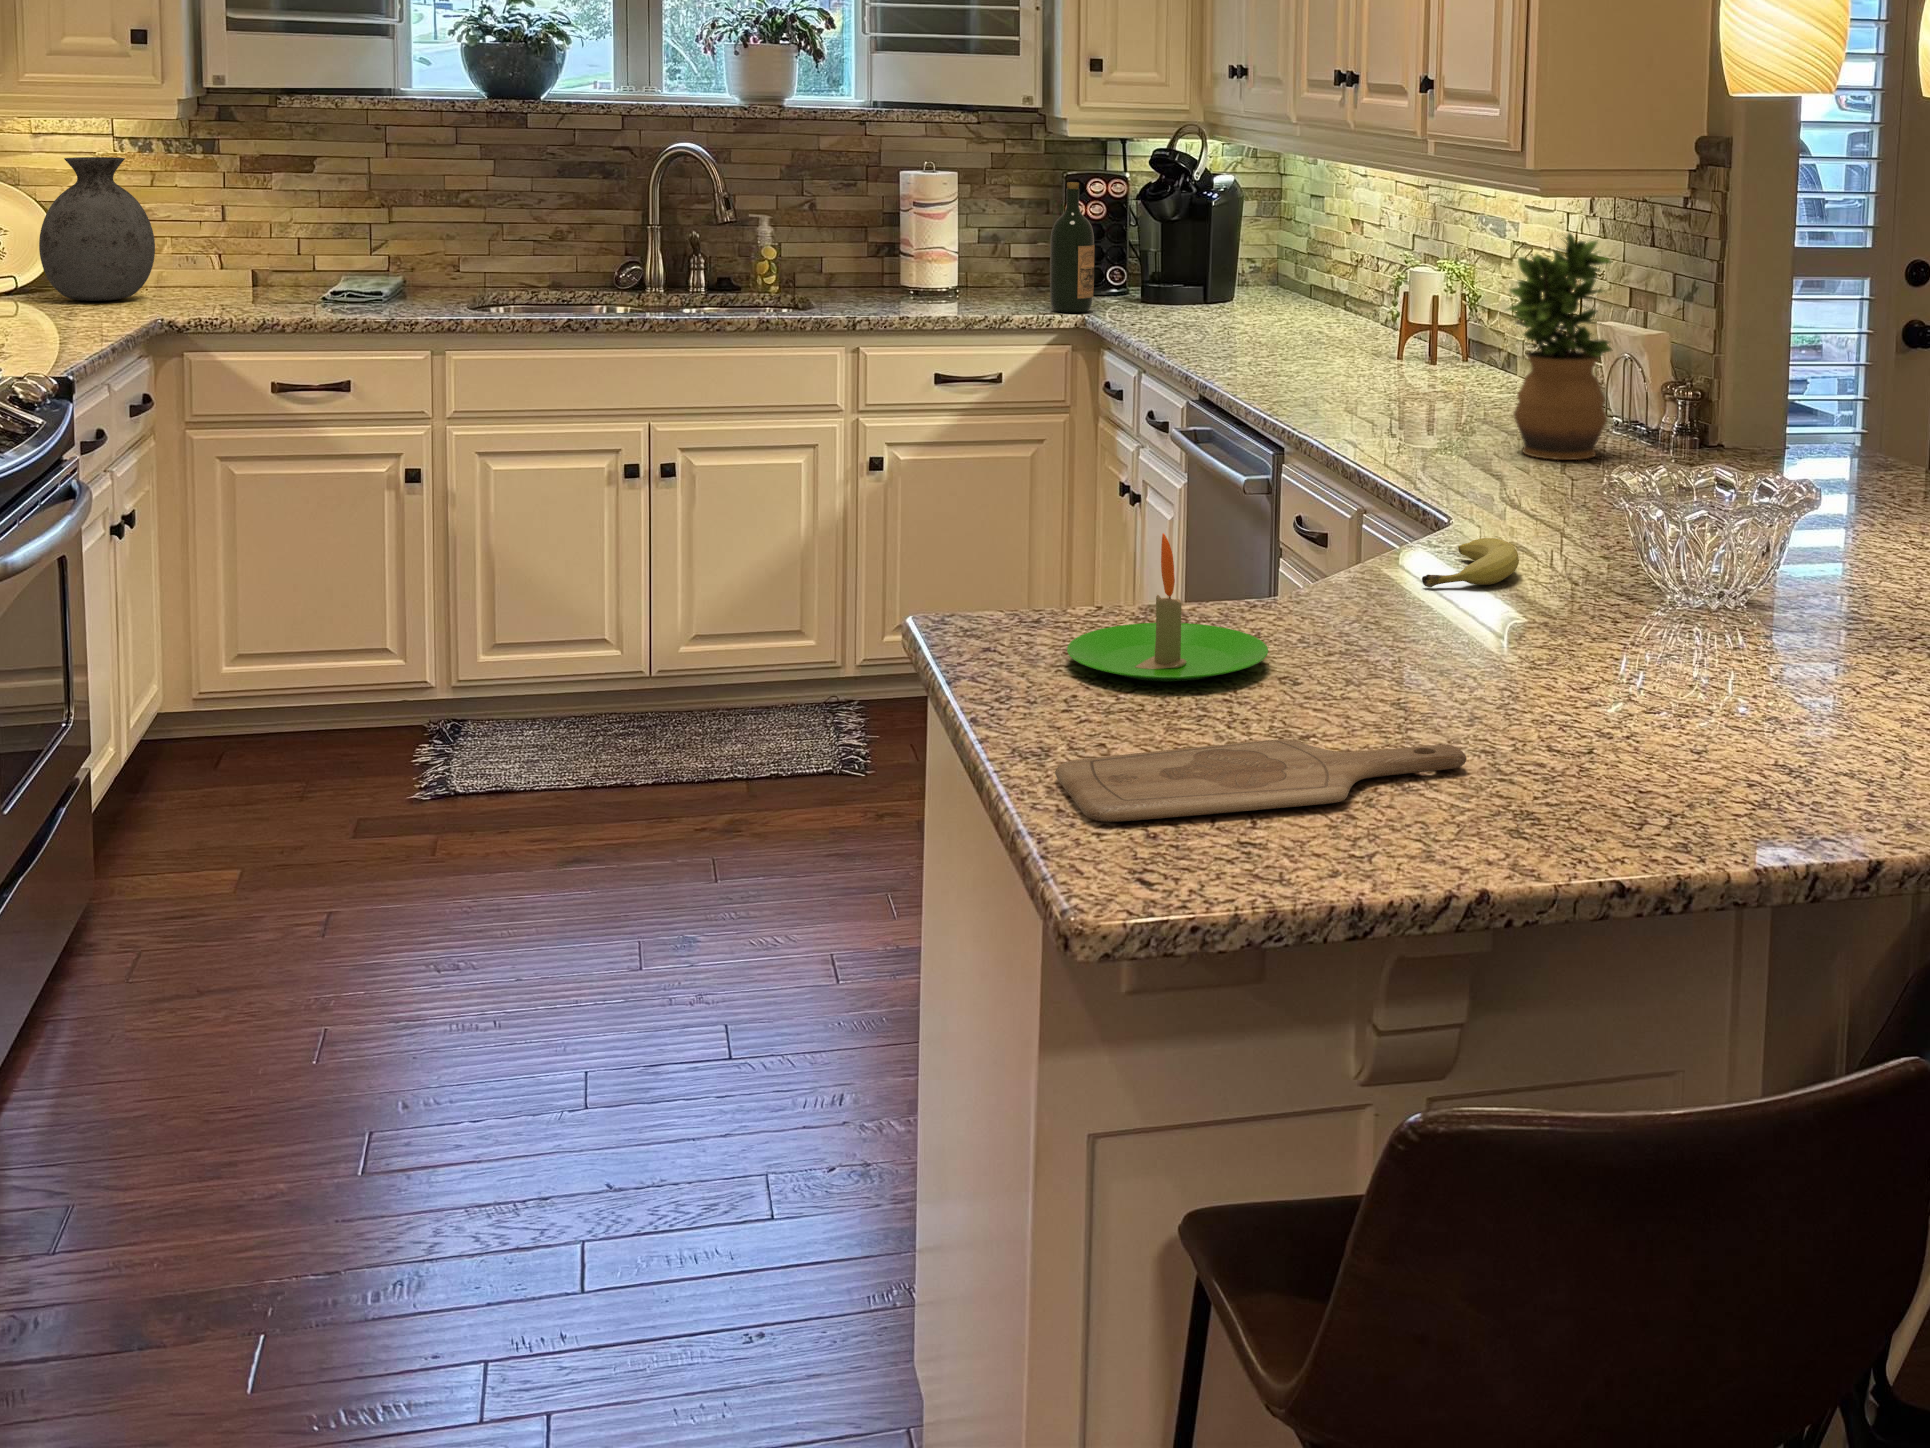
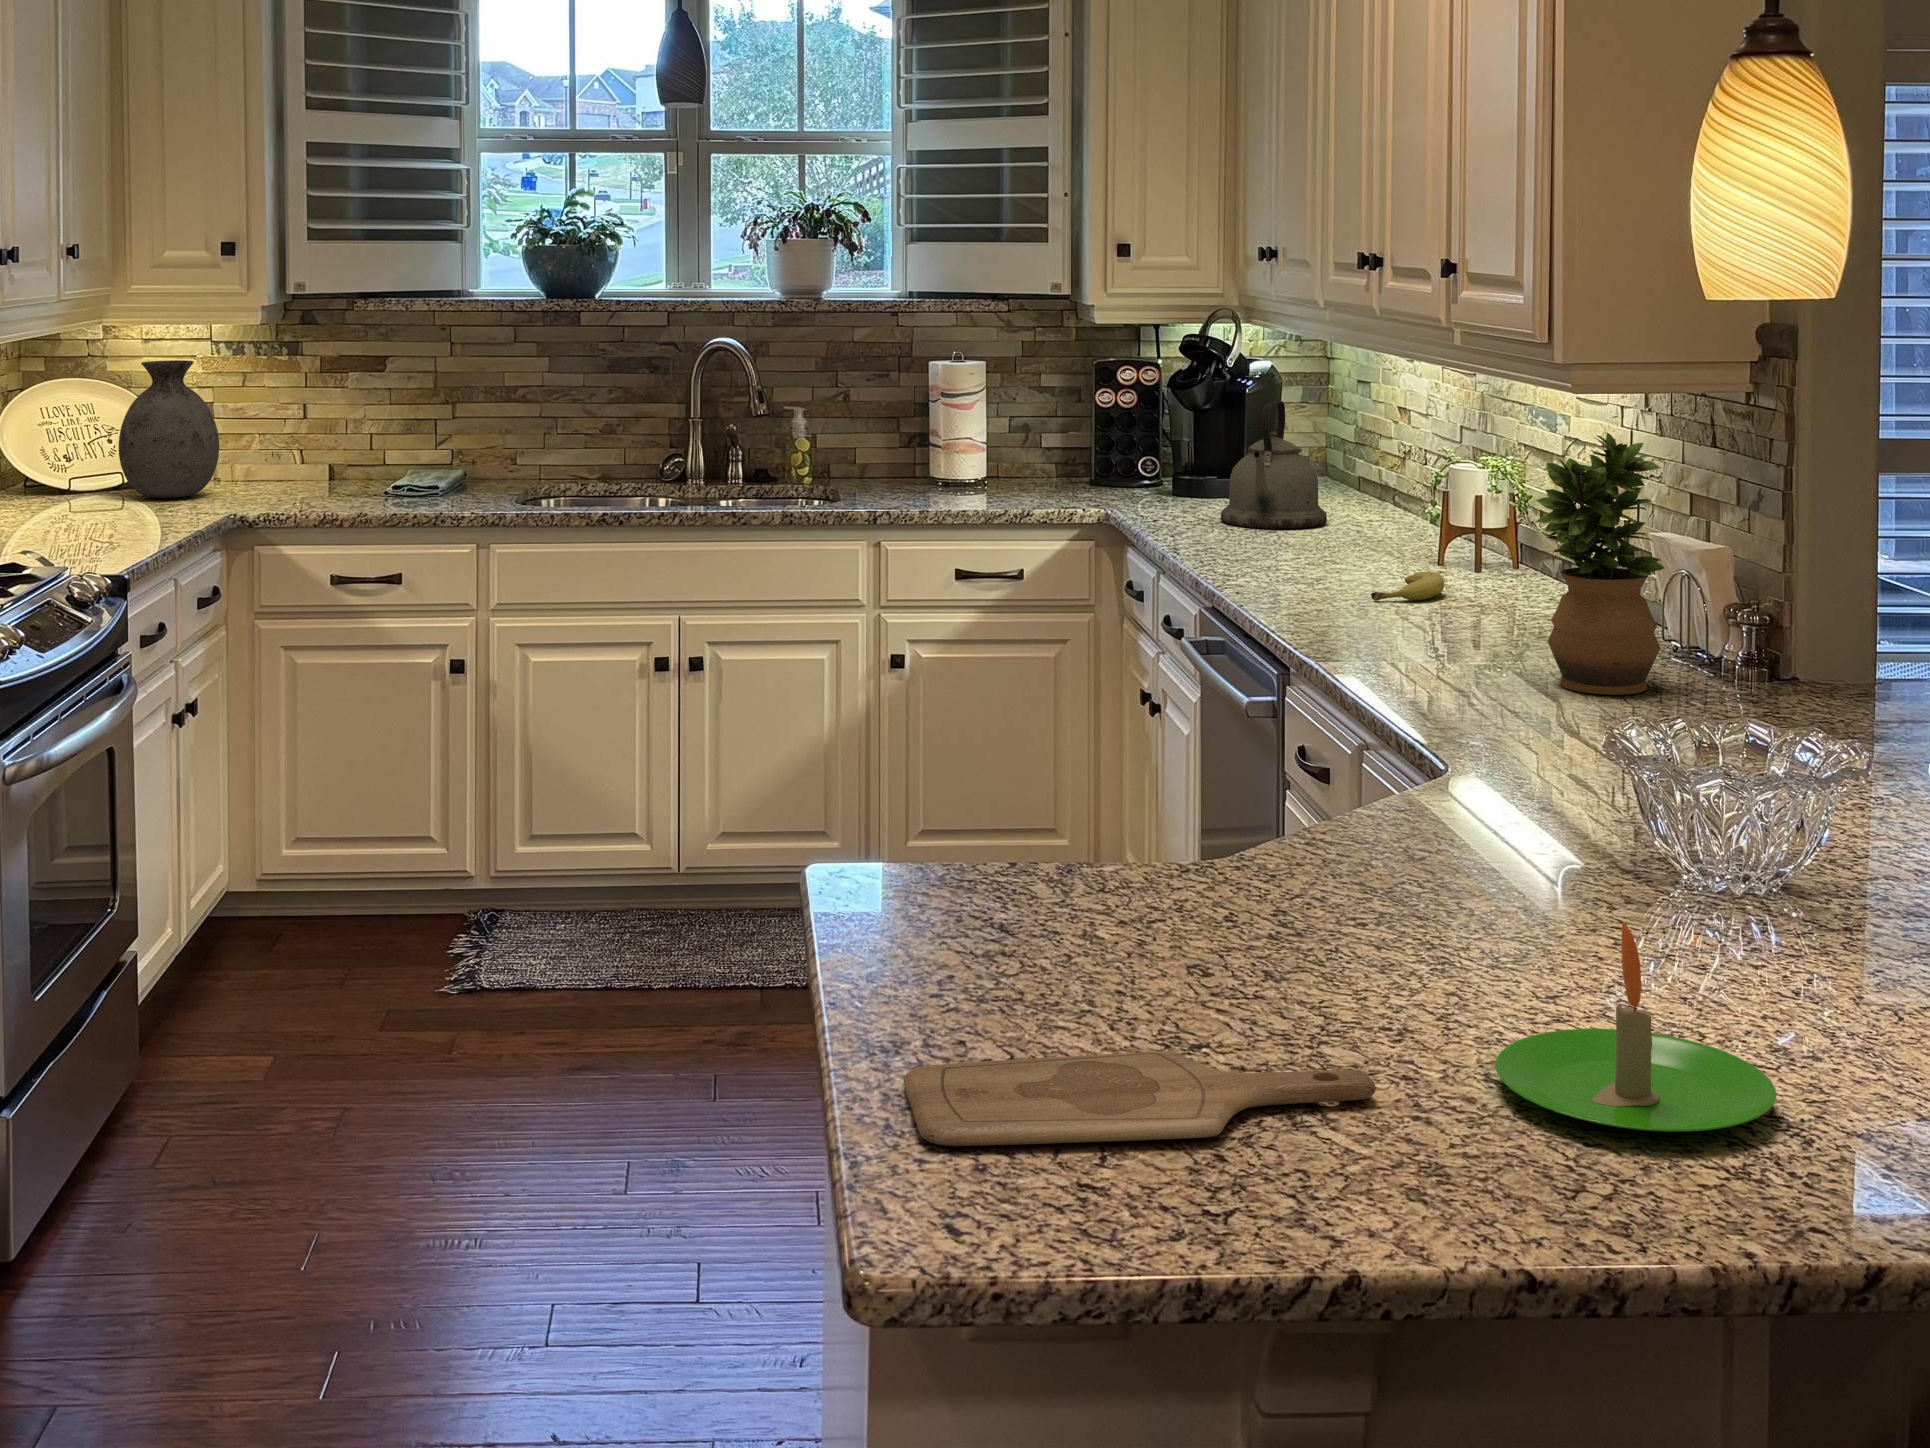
wine bottle: present [1050,182,1095,313] -> none [1077,368,1124,507]
kettle: none [1186,214,1283,331] -> present [1221,401,1327,529]
candle: present [1067,533,1268,681] -> present [1495,922,1776,1132]
fruit: present [1422,538,1519,587] -> present [1371,571,1444,601]

